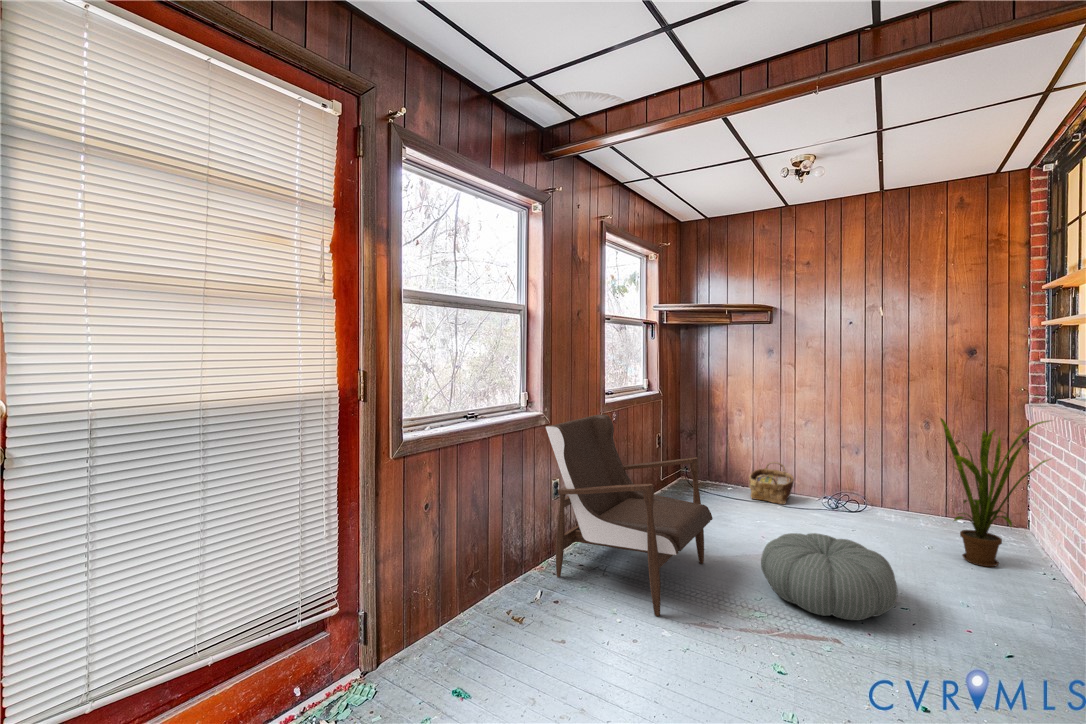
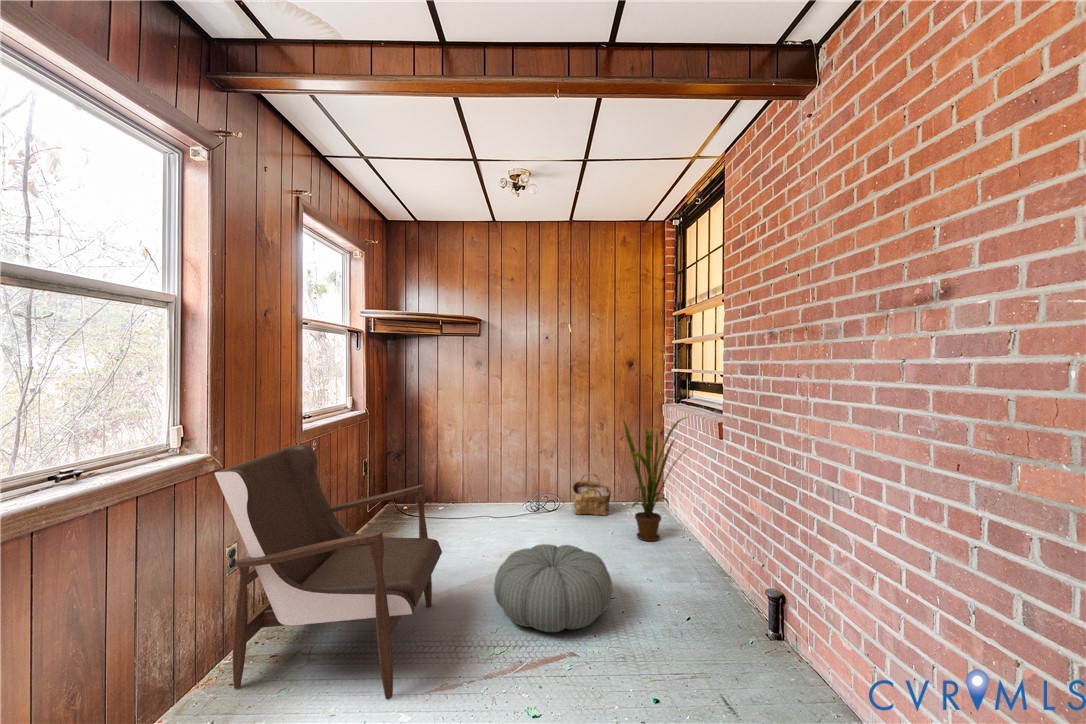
woven basket: present [749,462,794,504] -> present [572,473,611,515]

